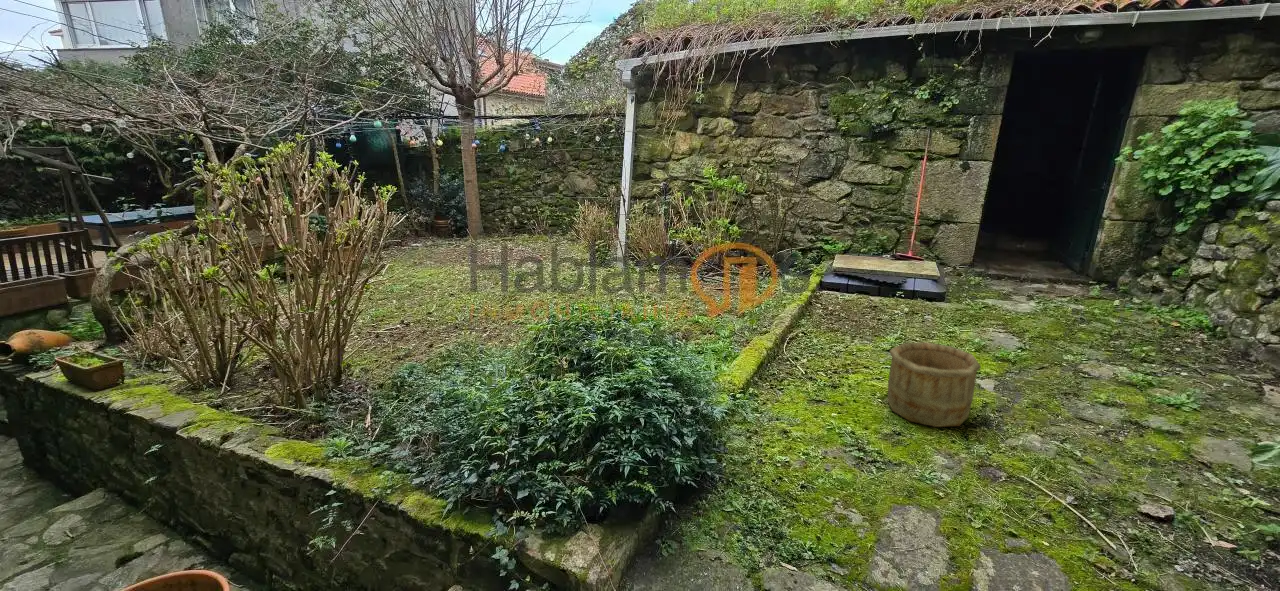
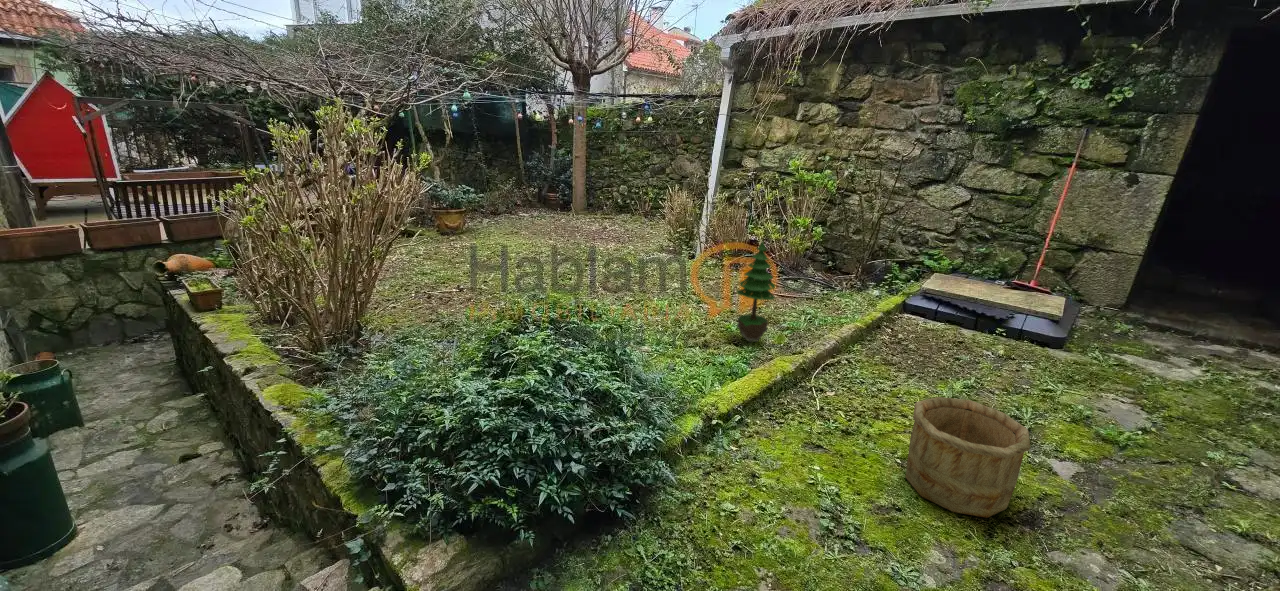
potted tree: none [702,239,736,332] -> present [737,241,775,342]

